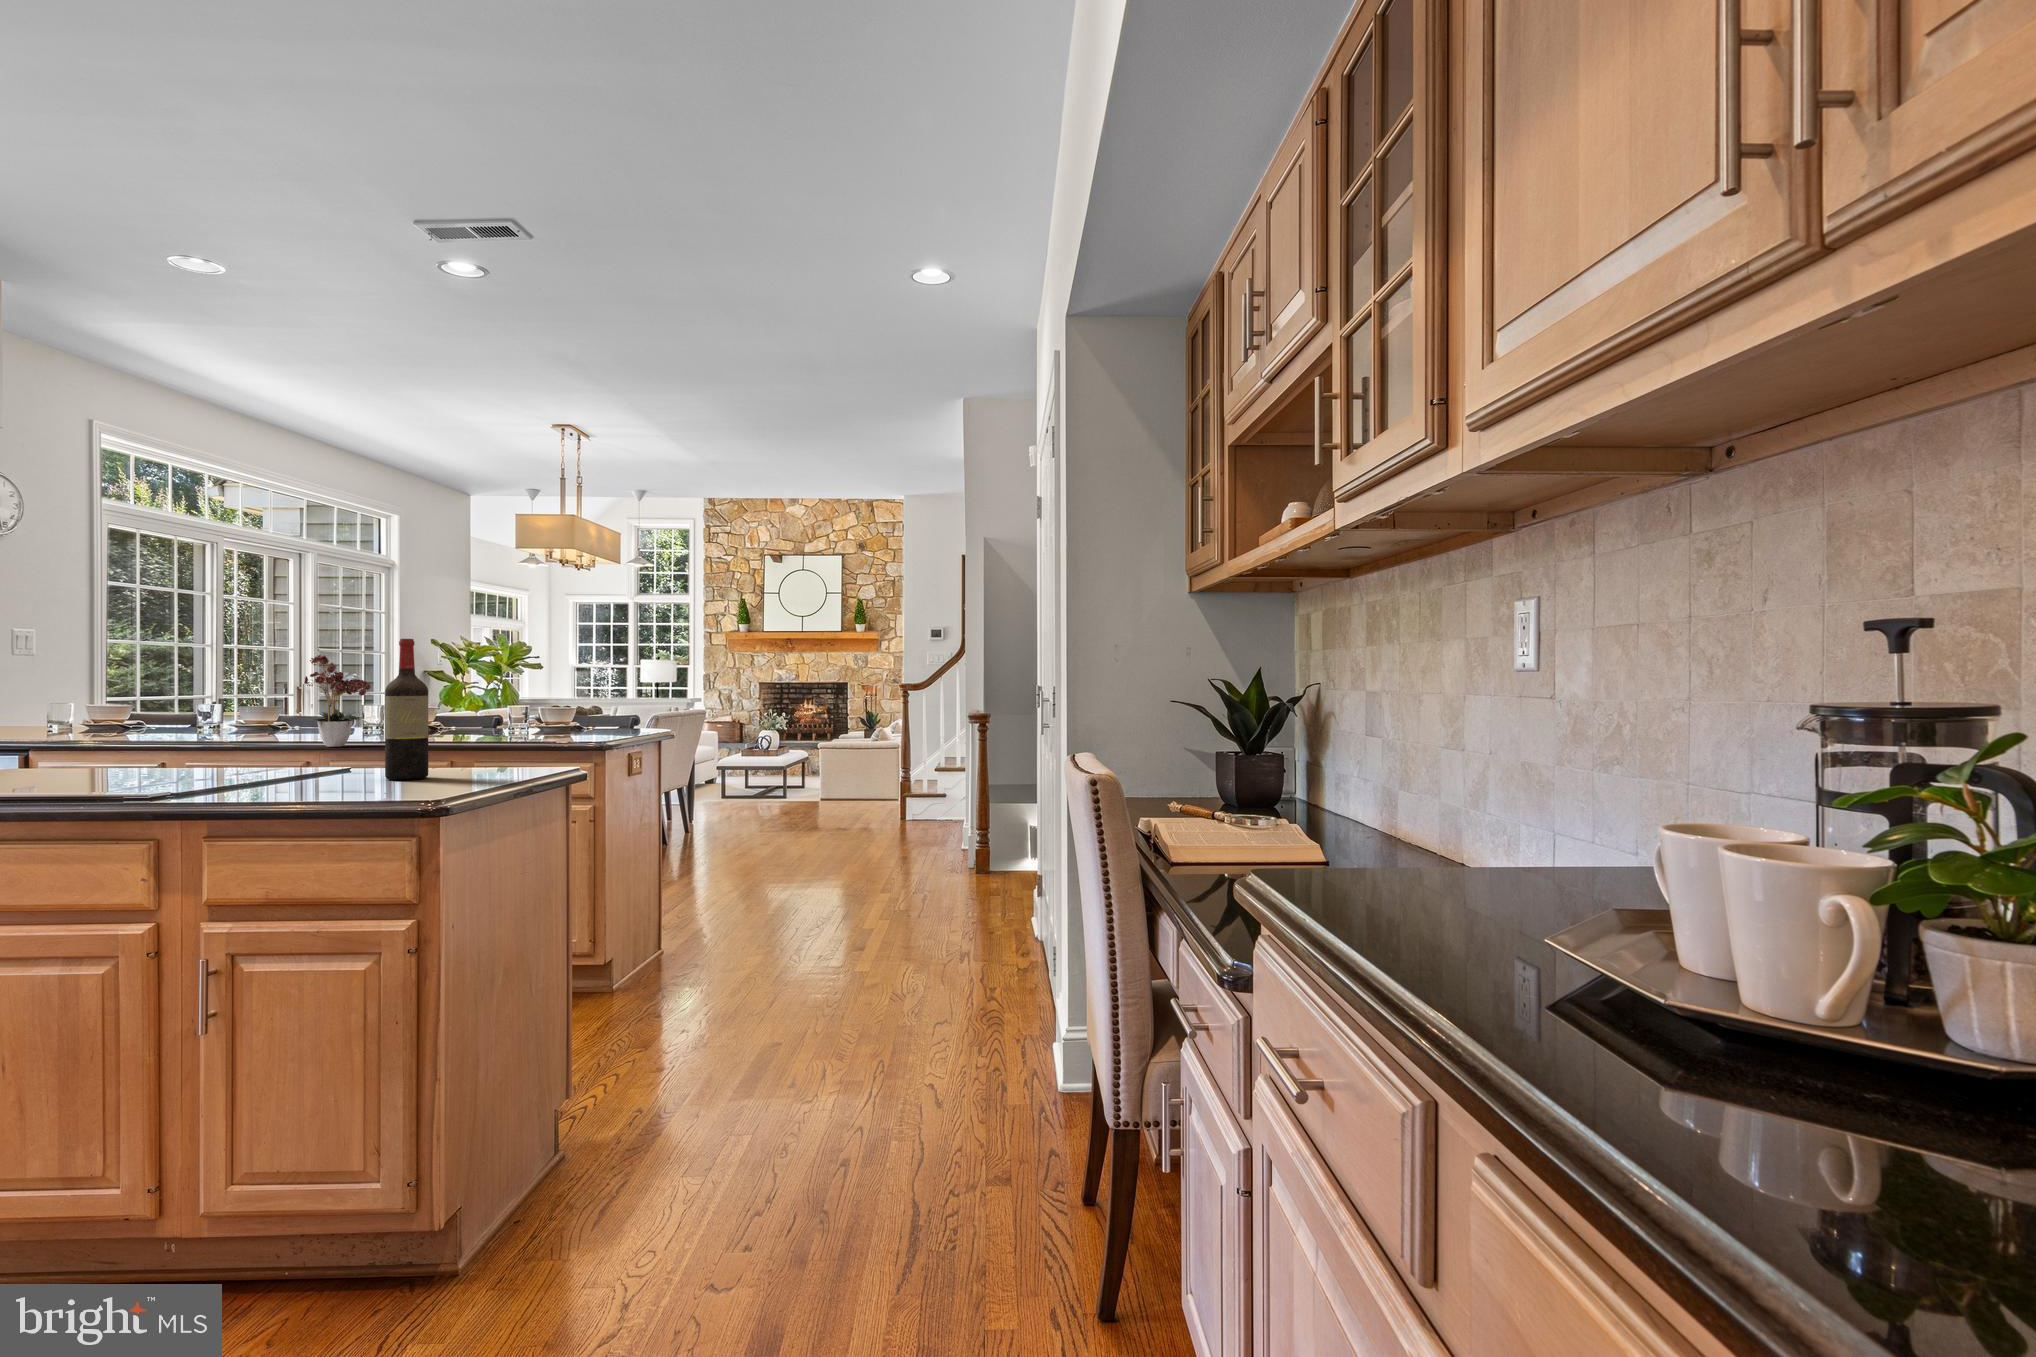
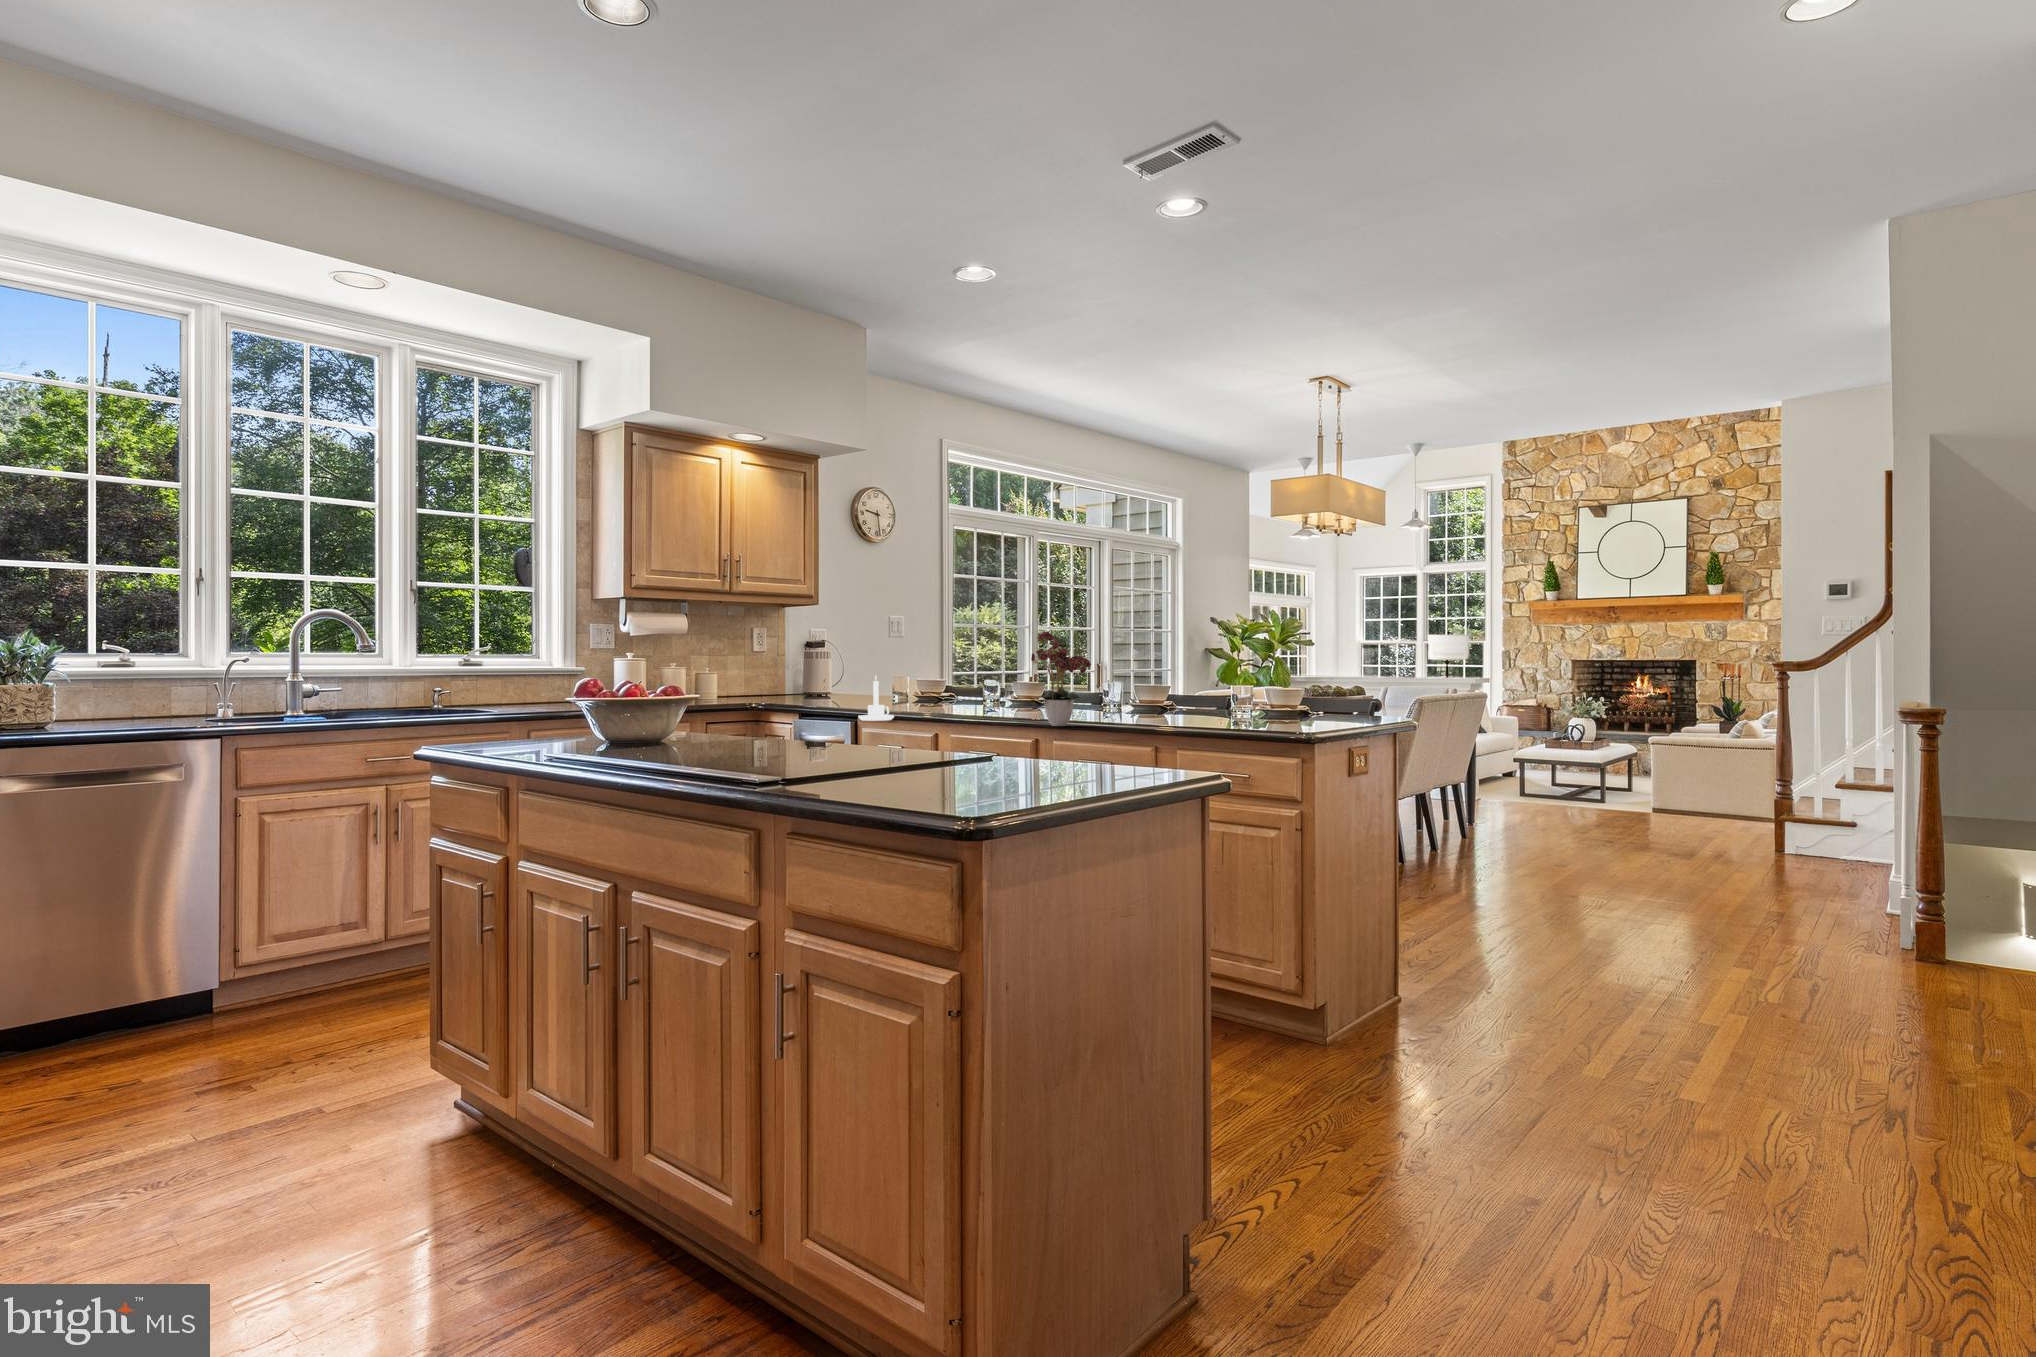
wine bottle: present [385,639,428,780] -> none [974,600,1023,780]
candle holder: none [56,698,109,750] -> present [858,675,894,721]

